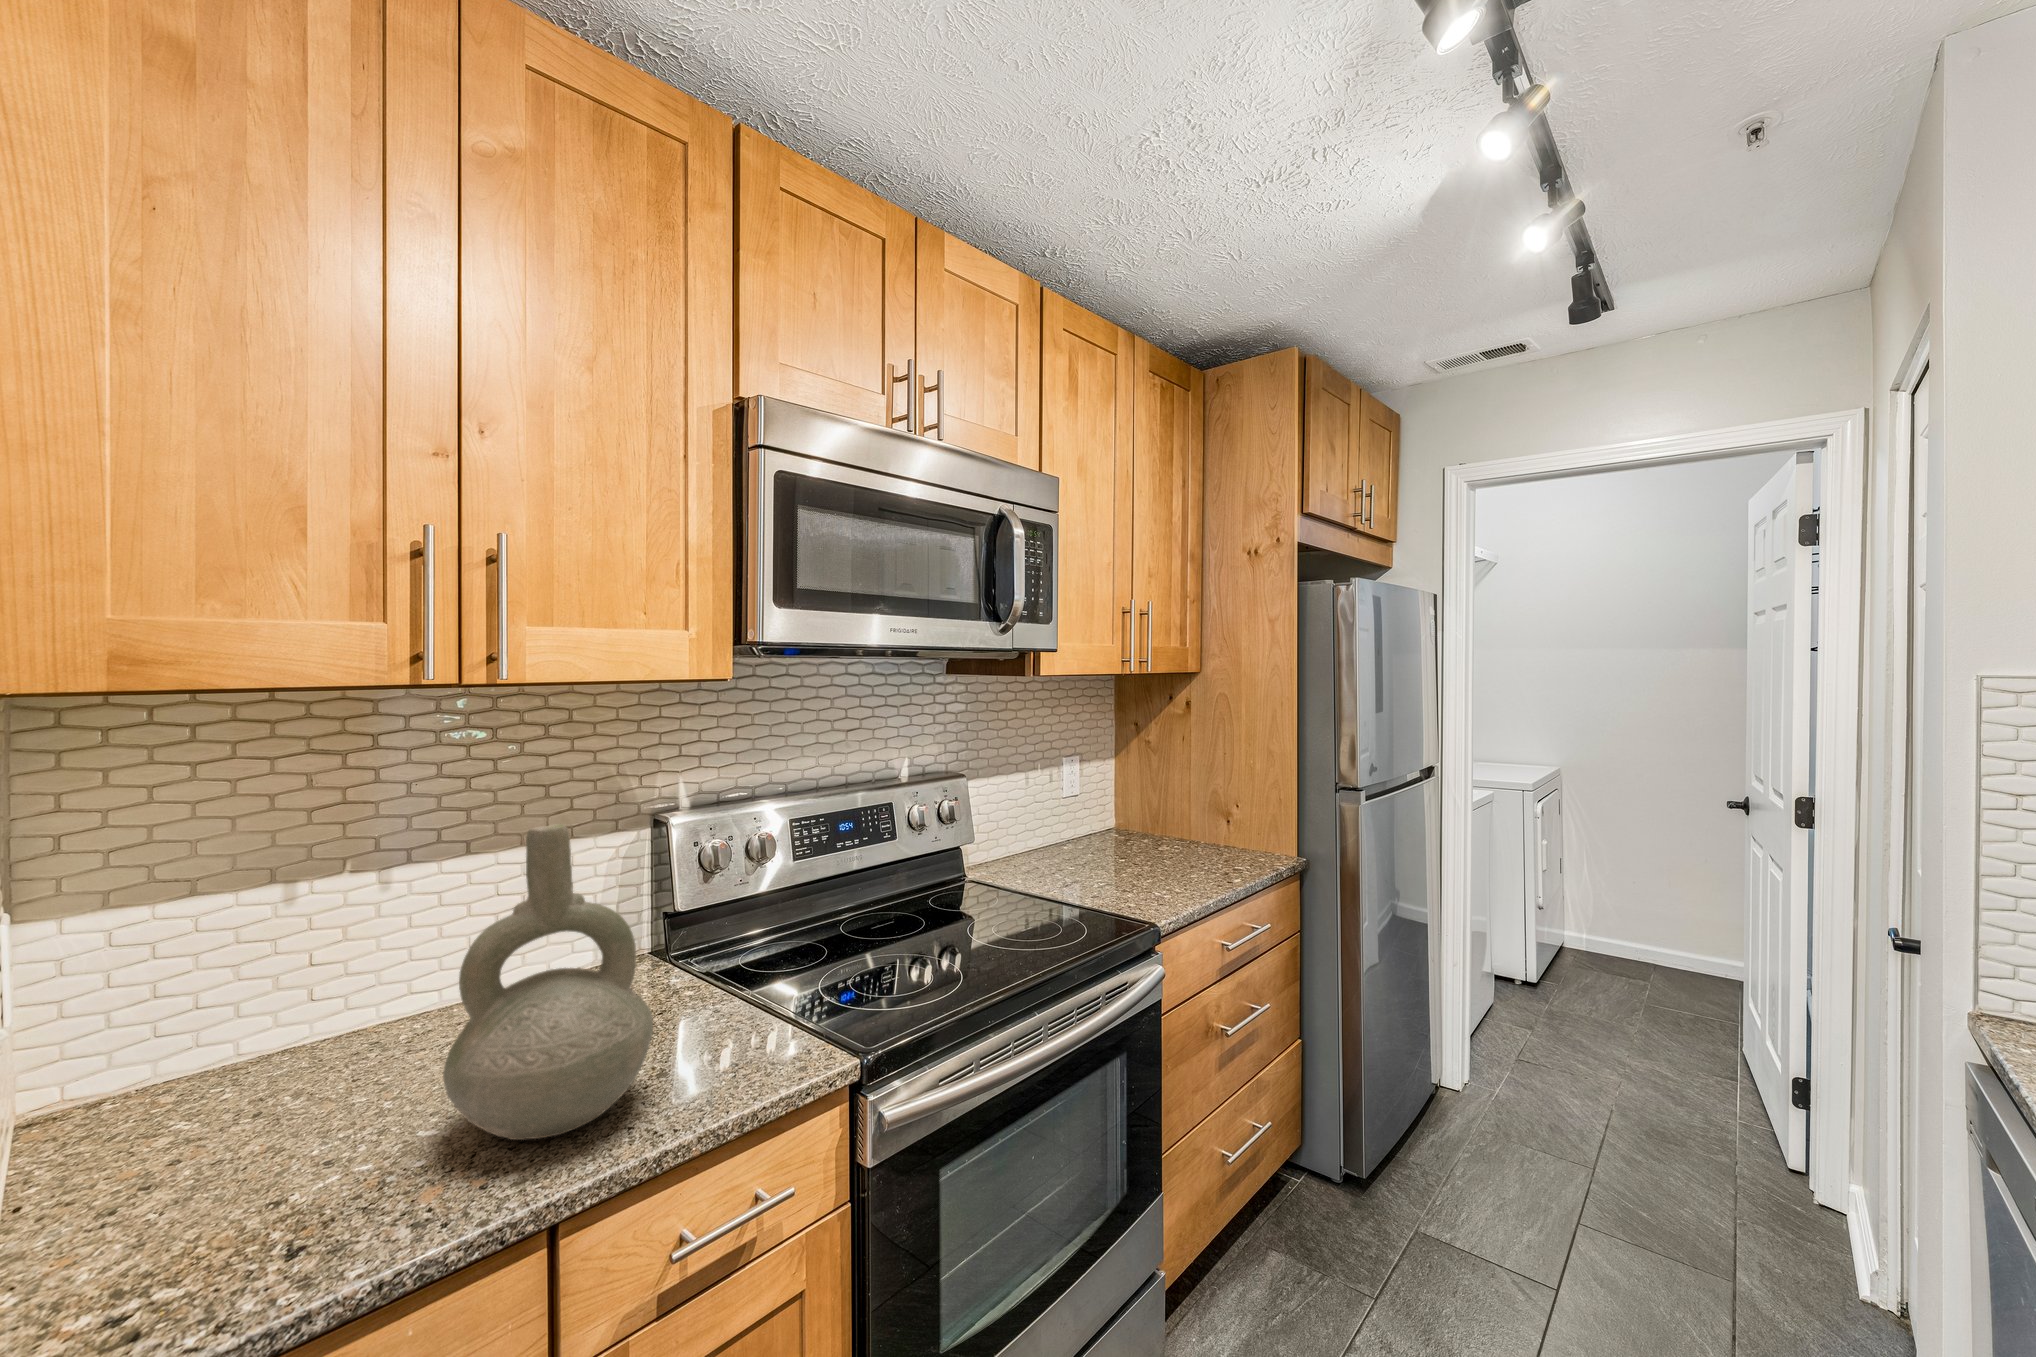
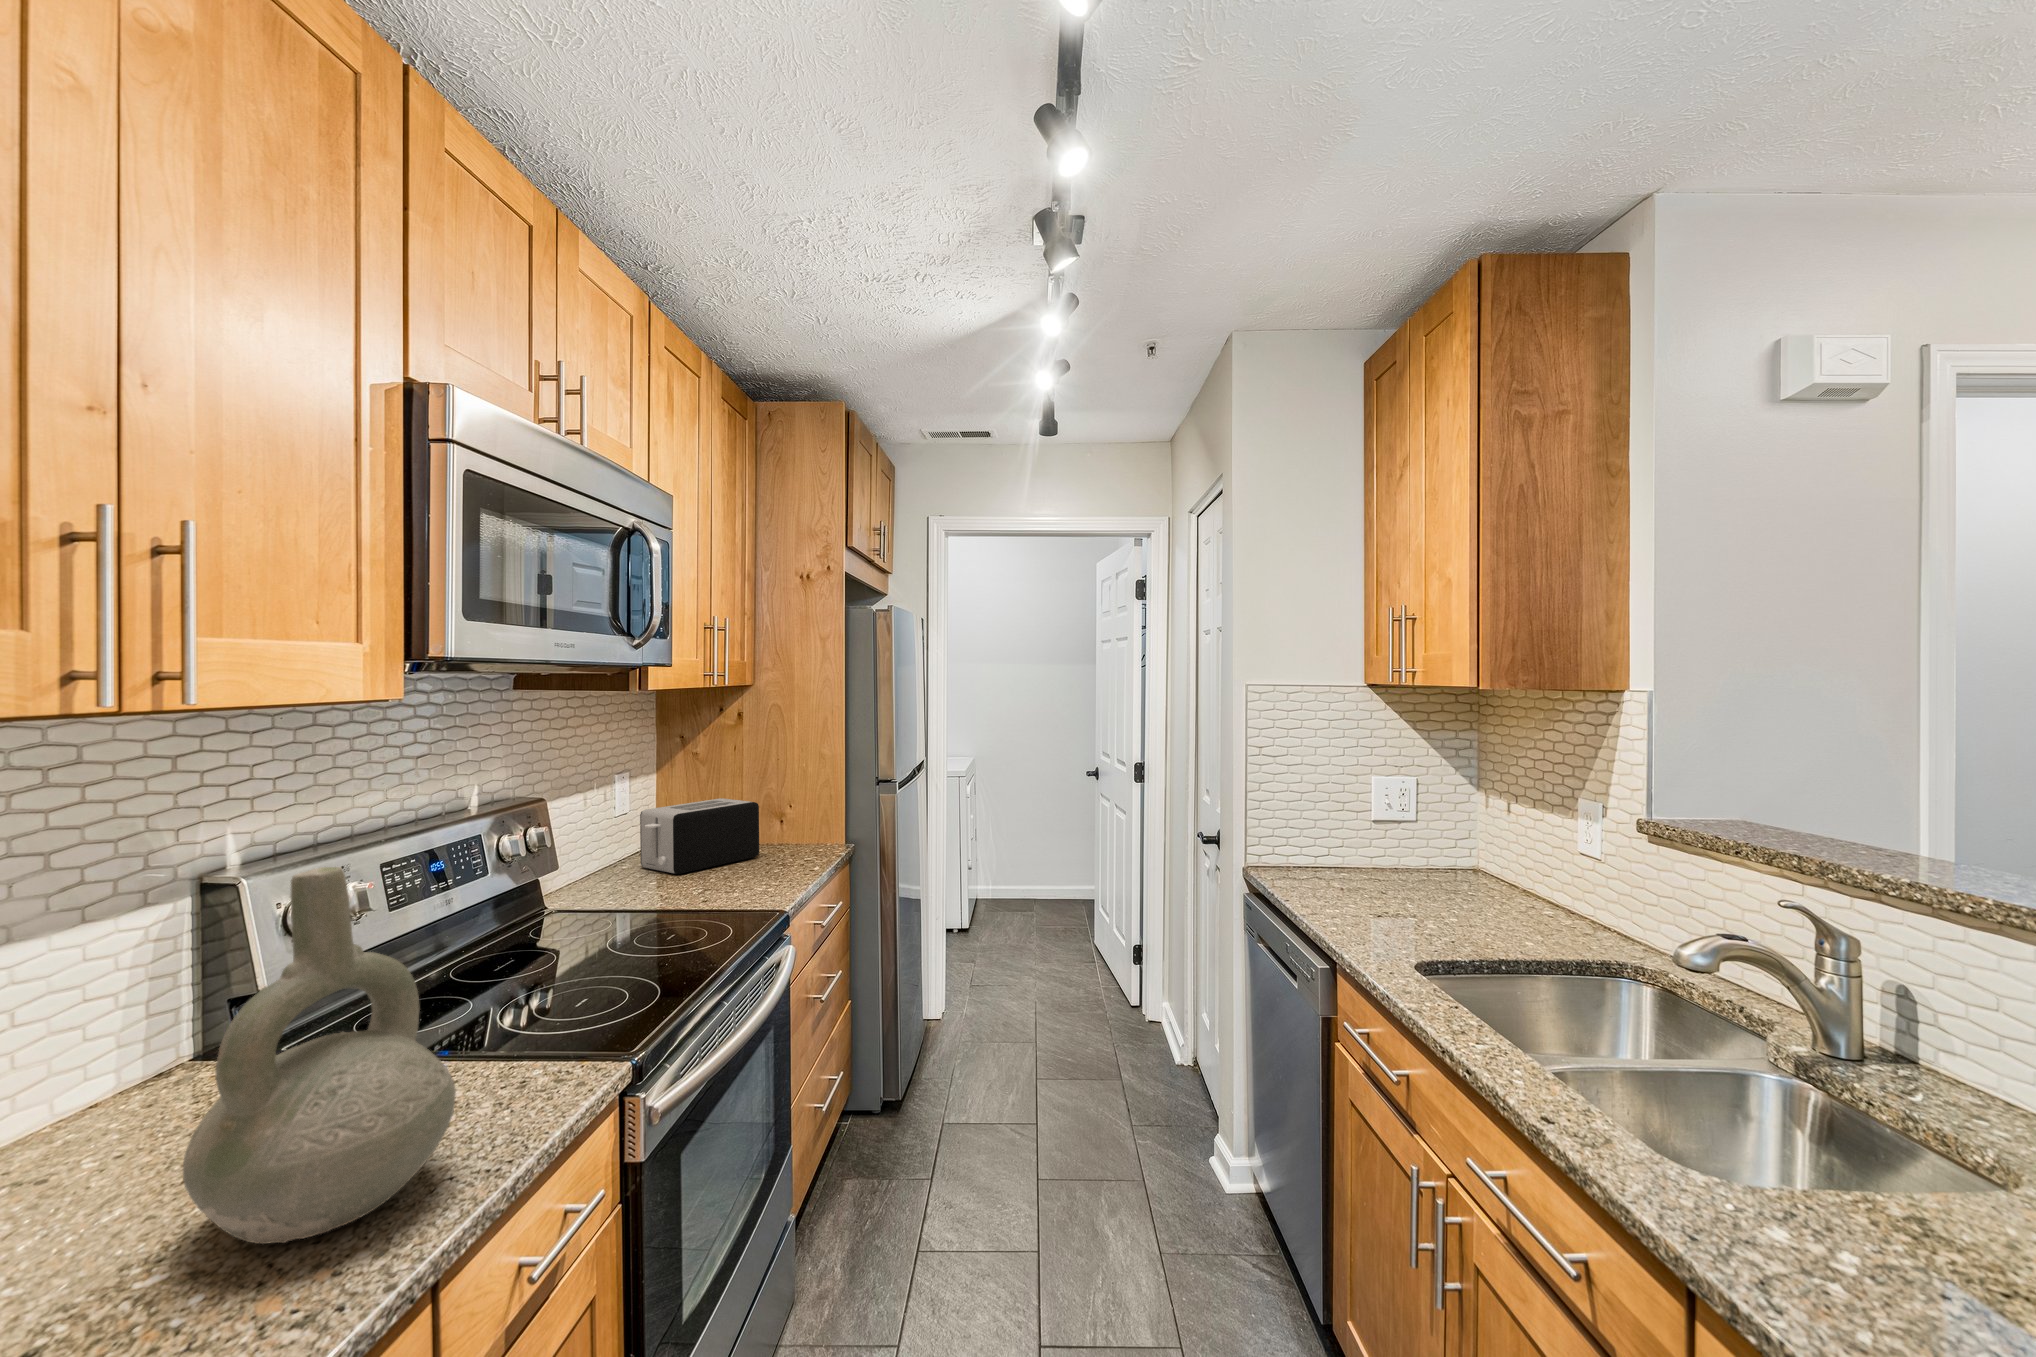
toaster: none [1076,791,1193,864] -> present [640,798,759,874]

